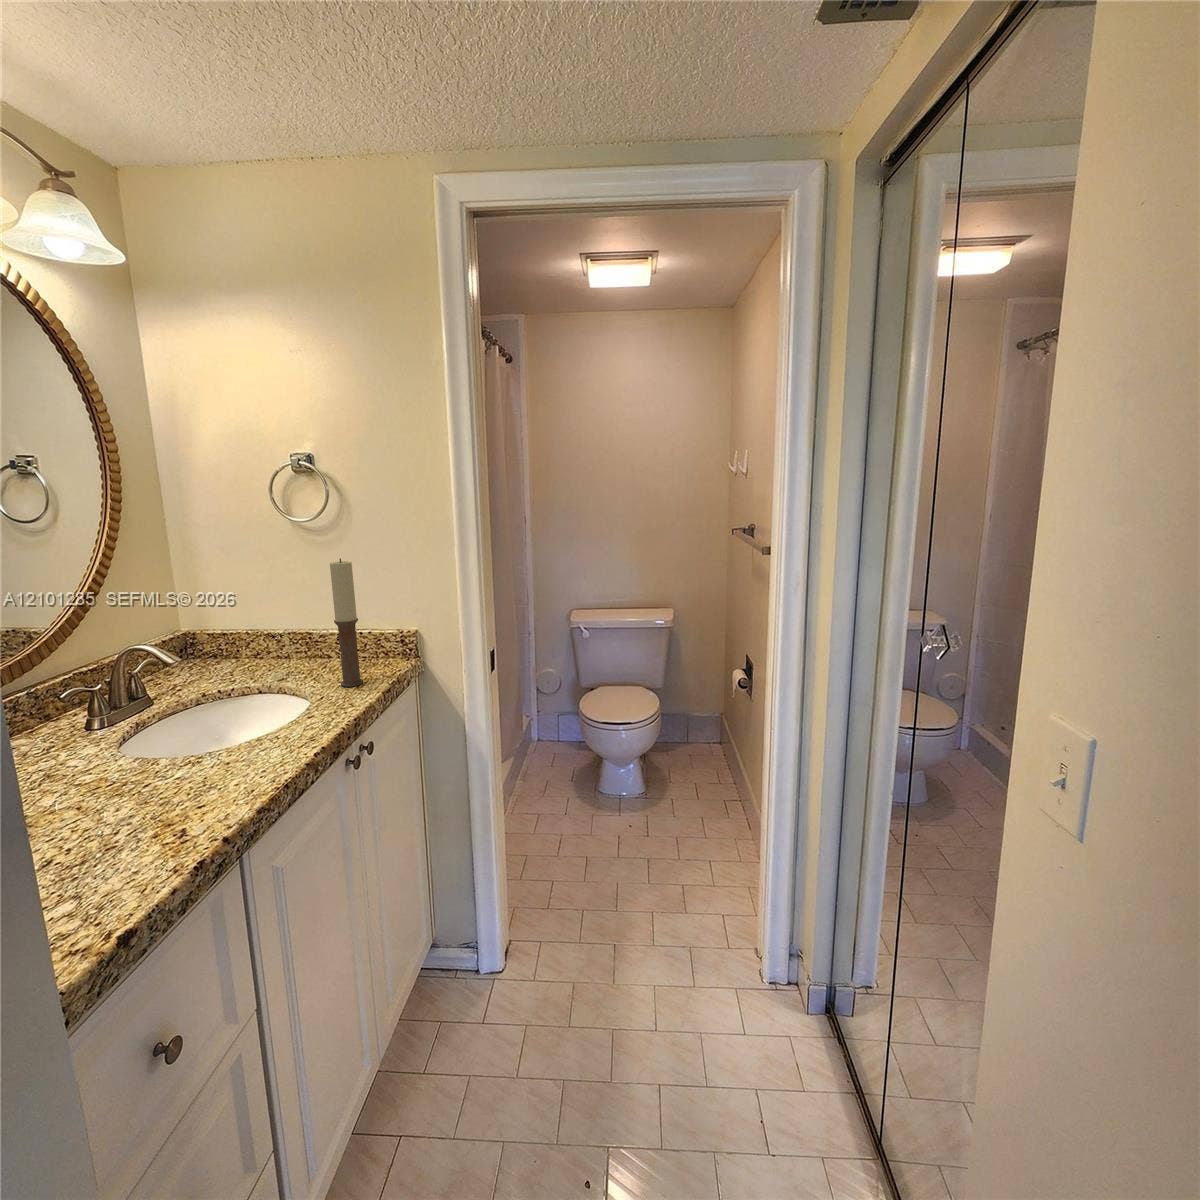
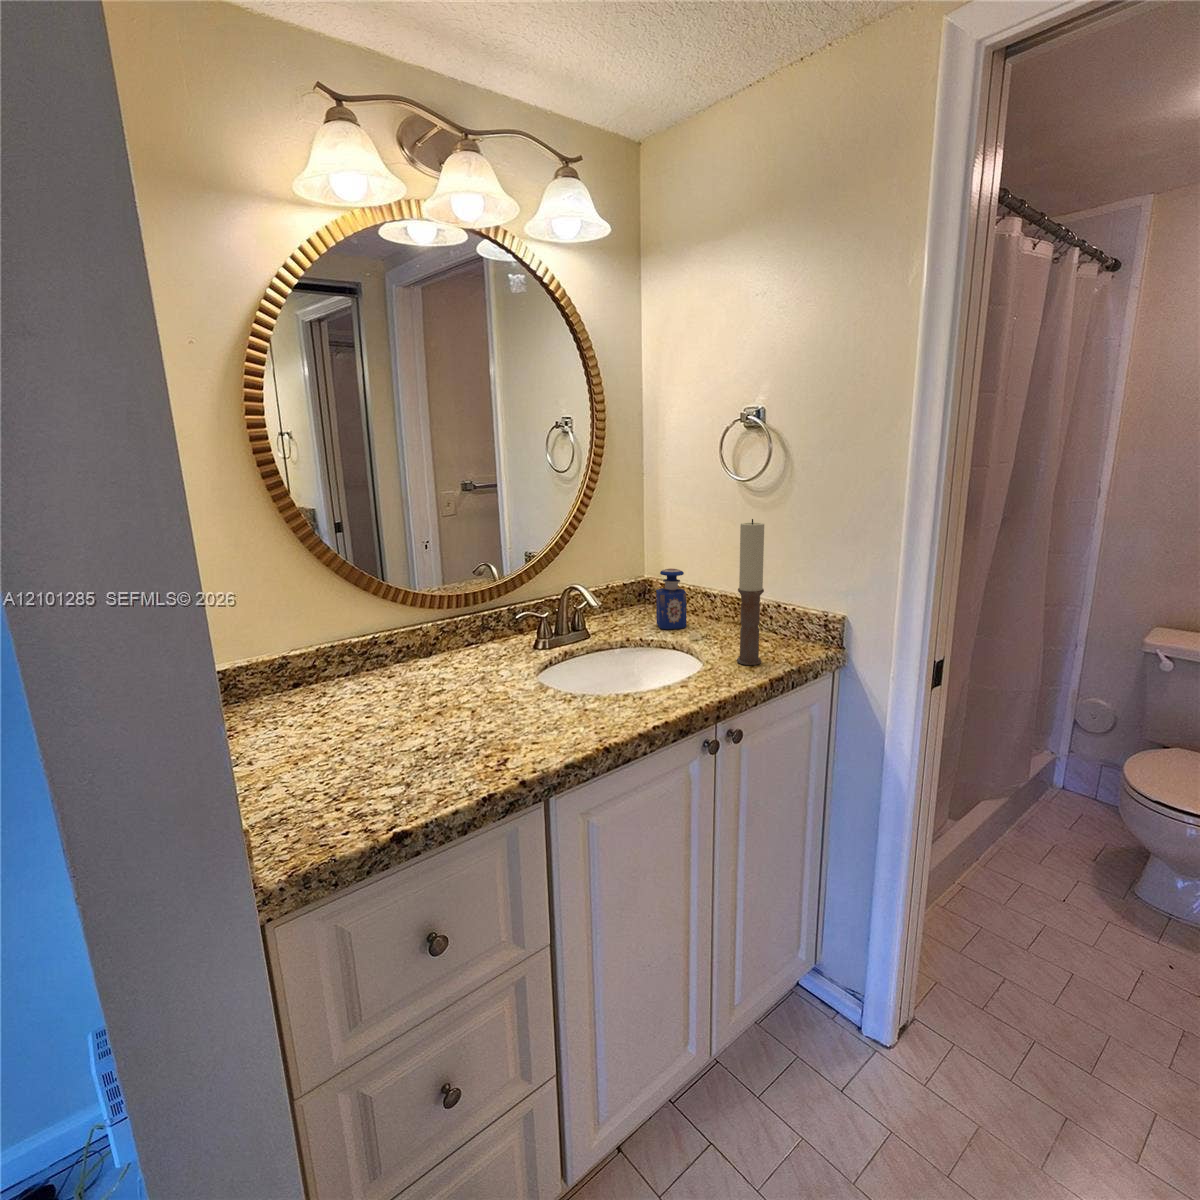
perfume bottle: none [219,615,260,677] -> present [656,569,687,629]

